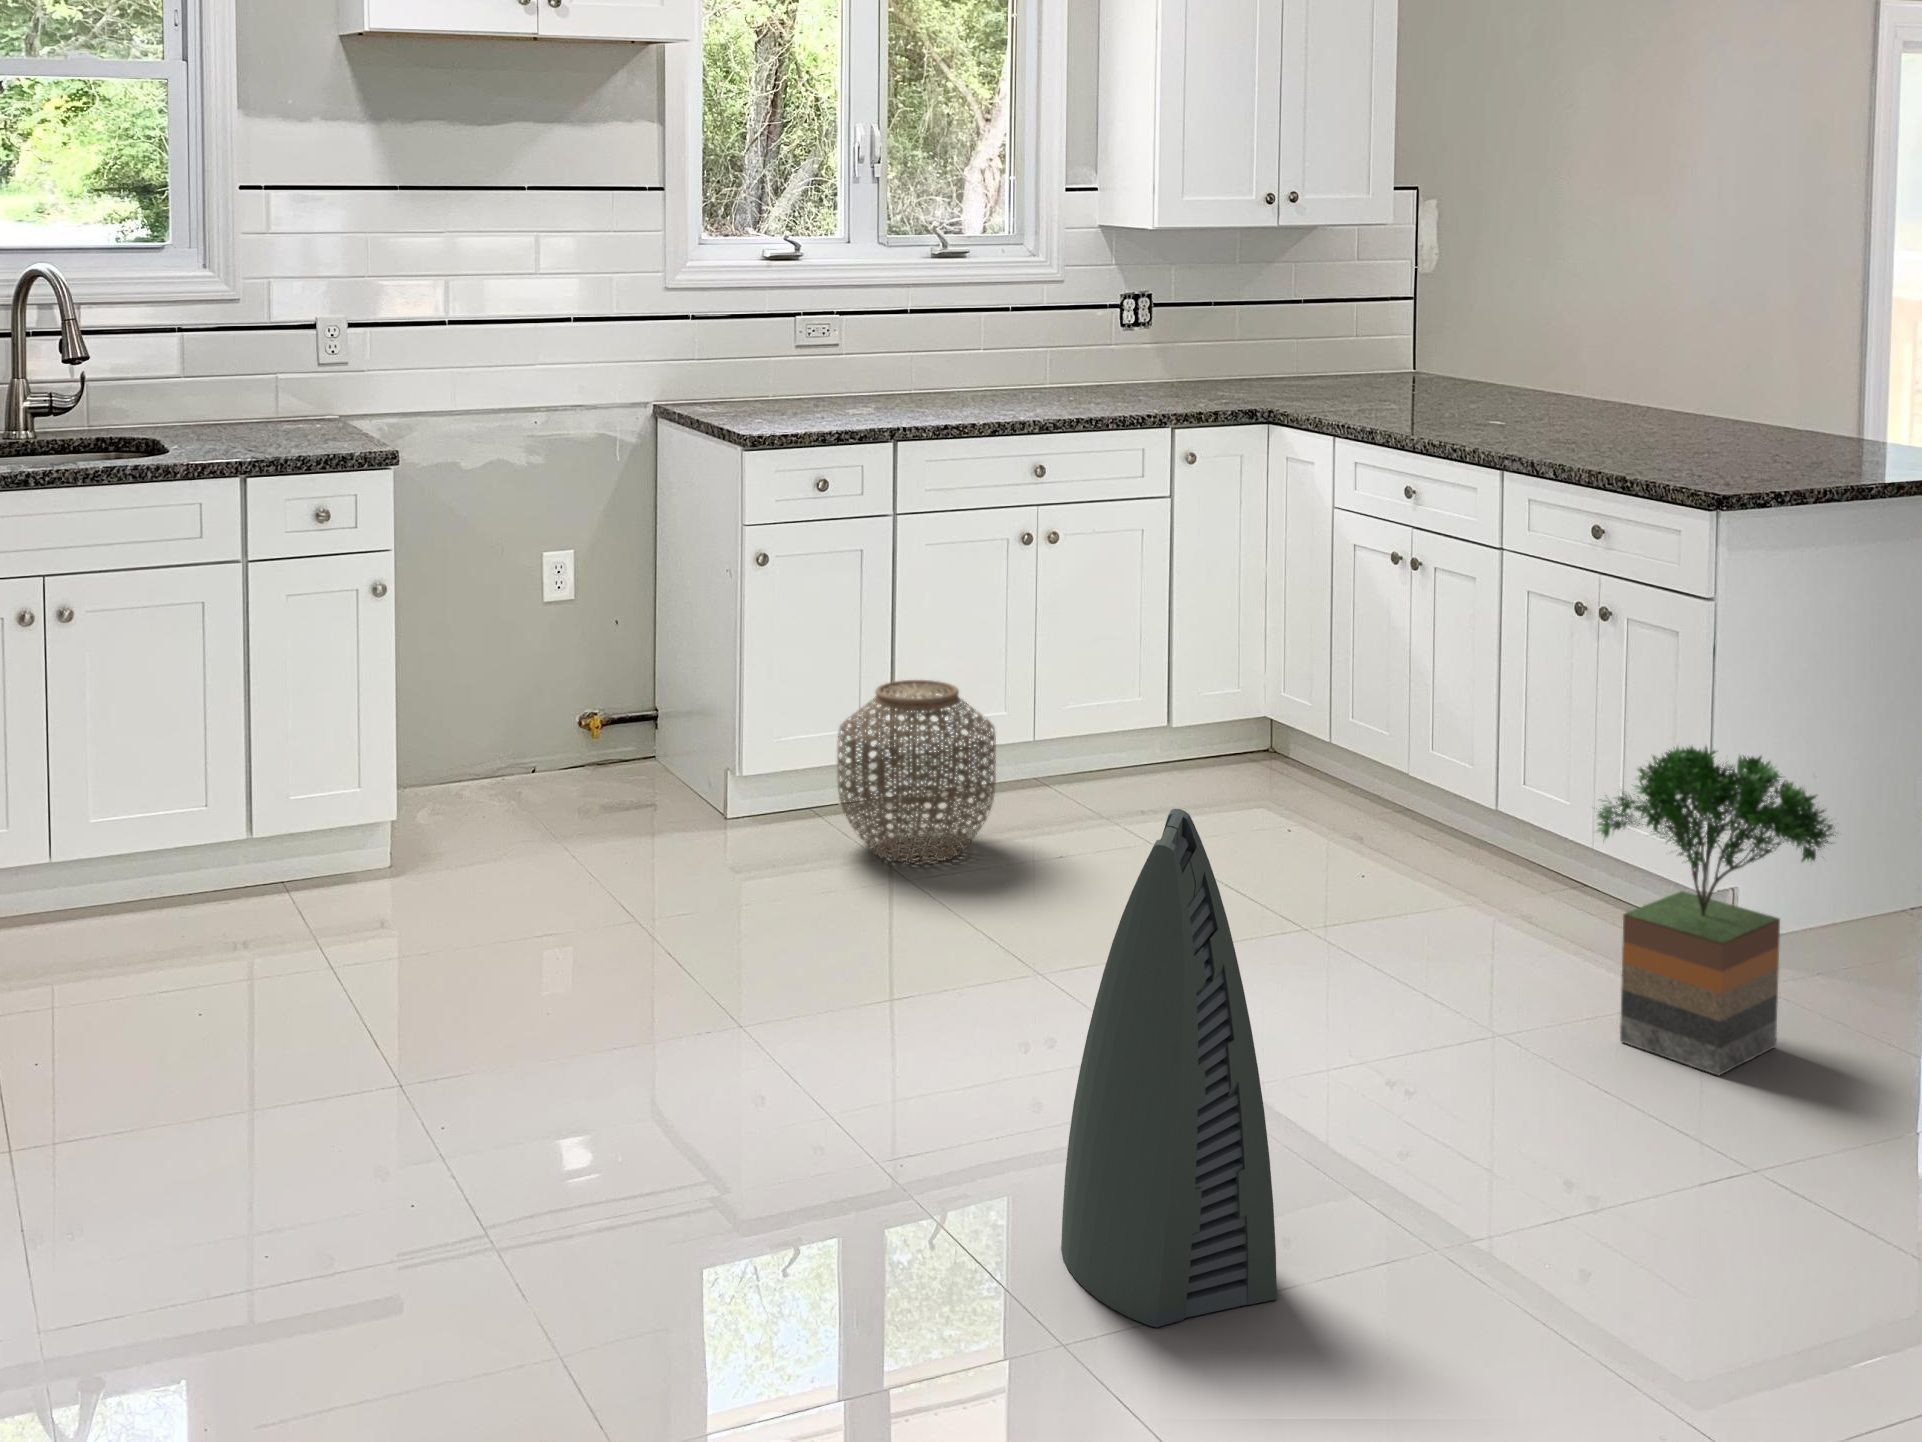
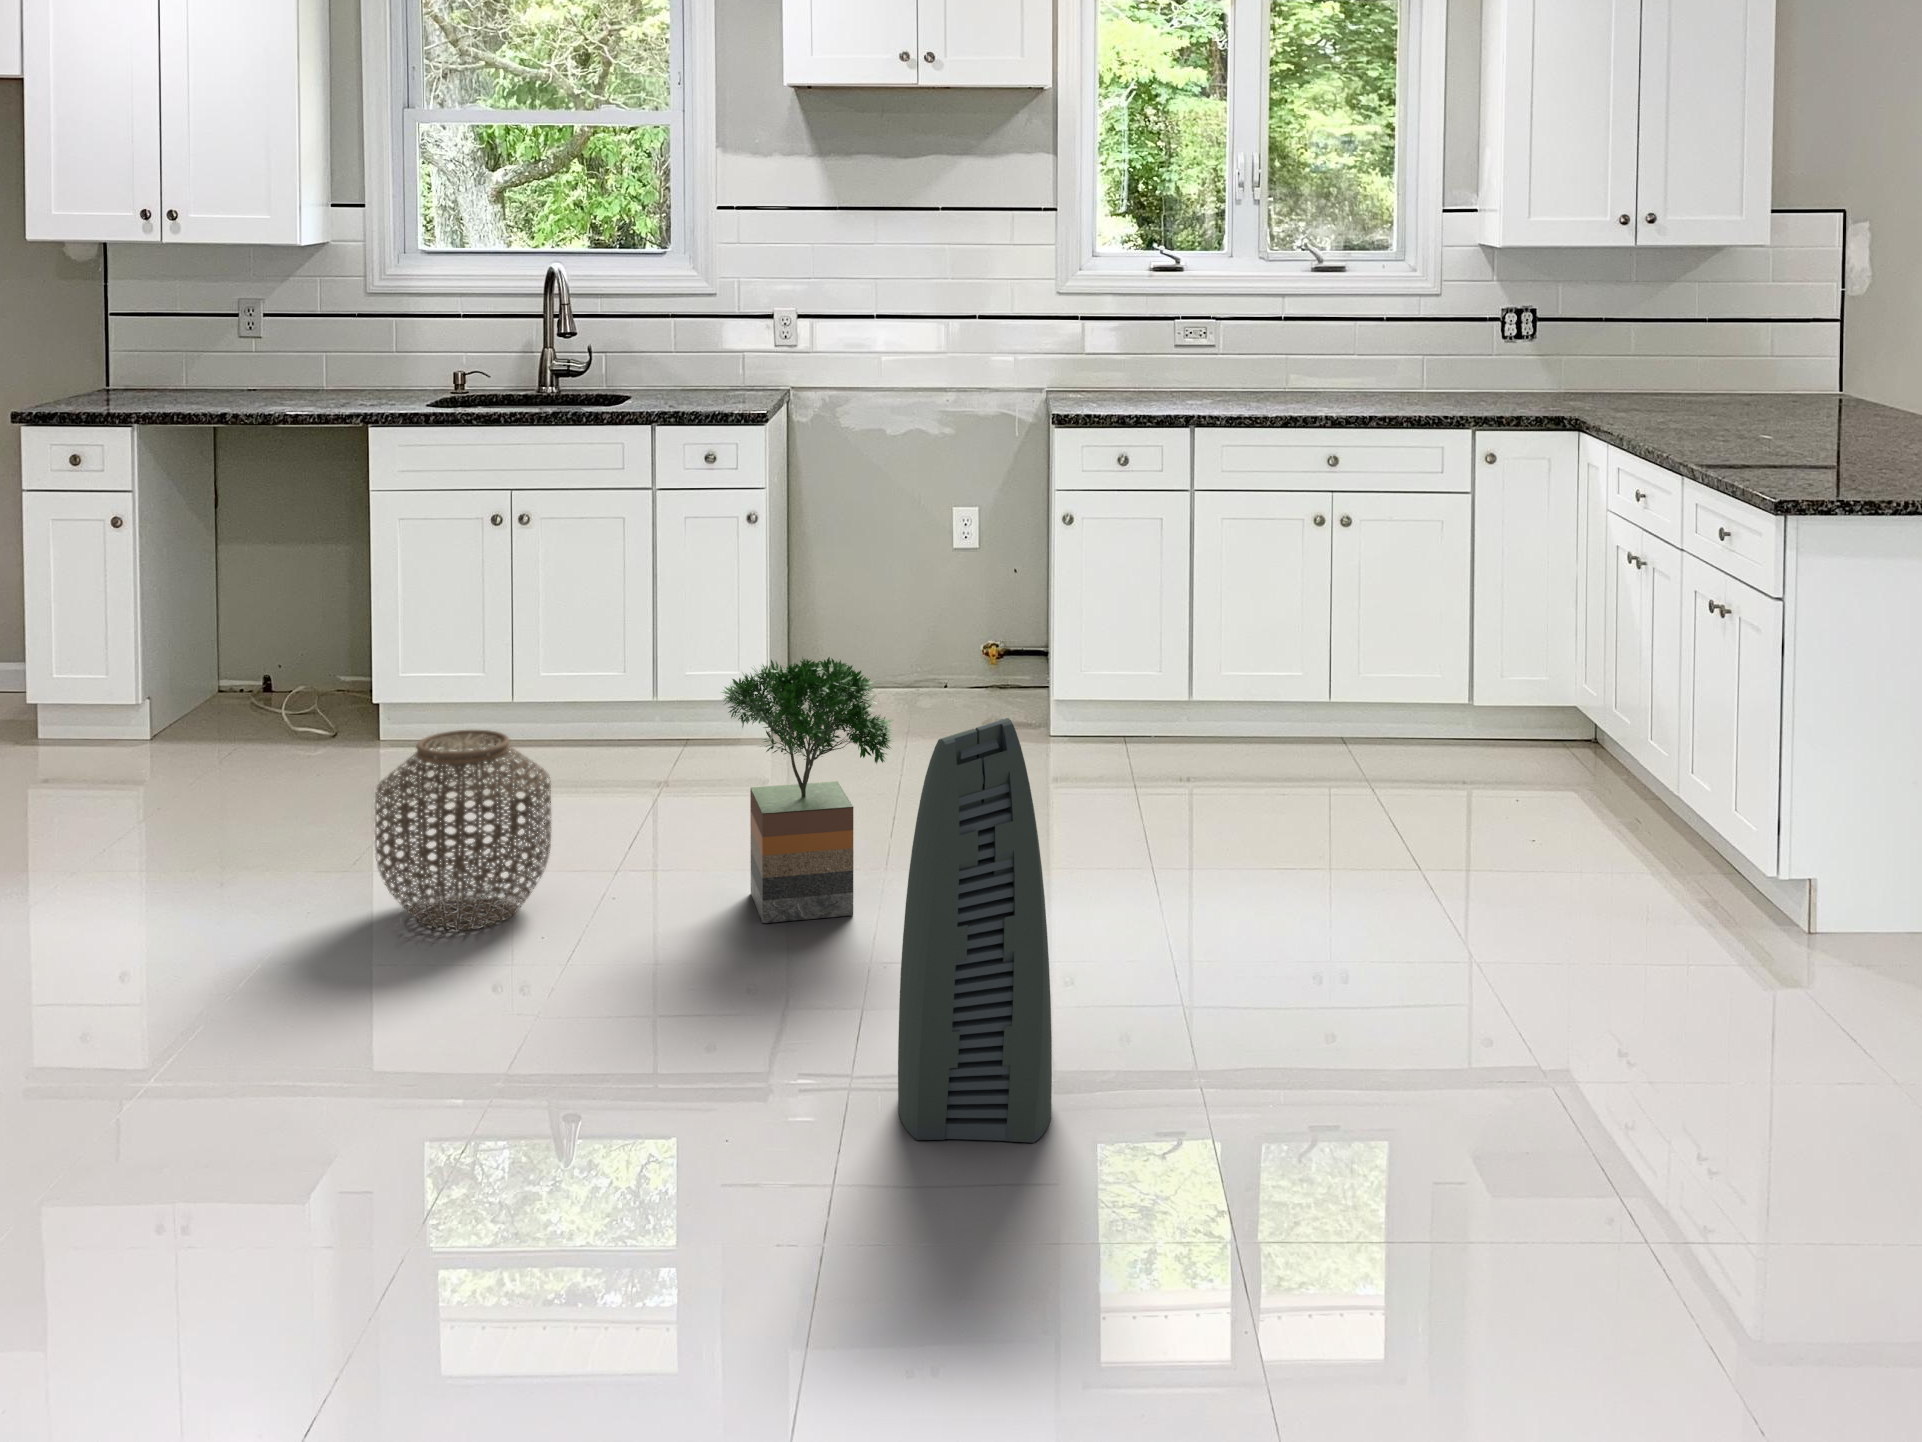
woven basket: present [837,680,996,862] -> present [374,730,551,930]
potted tree: present [1596,747,1836,1075] -> present [721,657,892,923]

